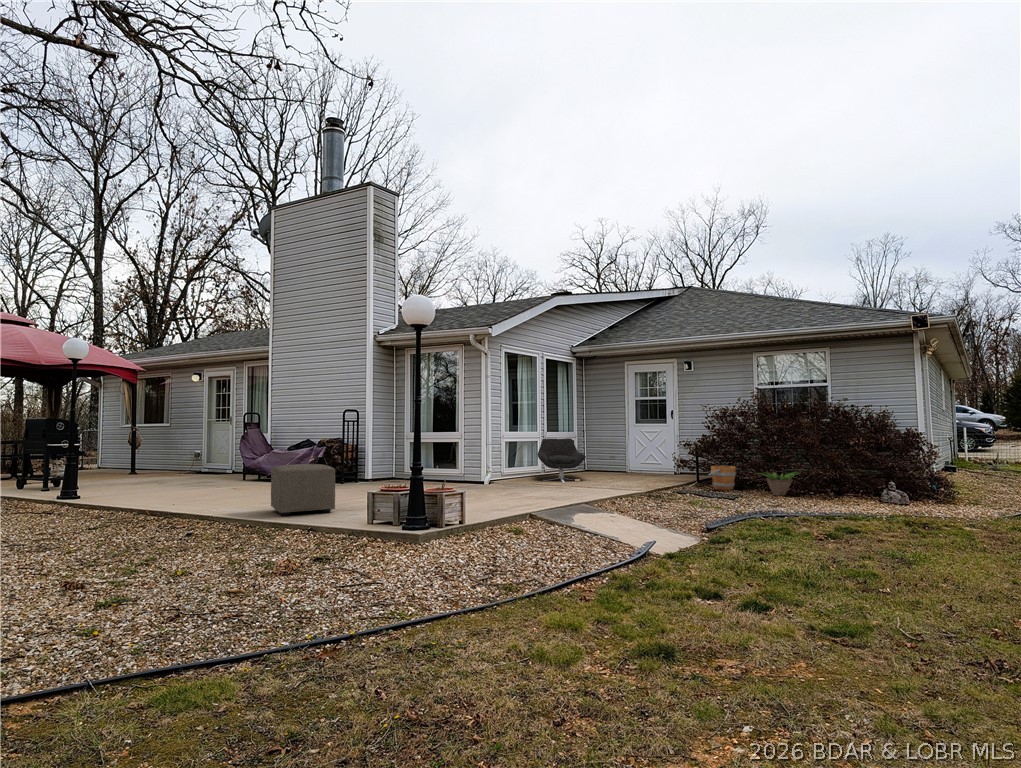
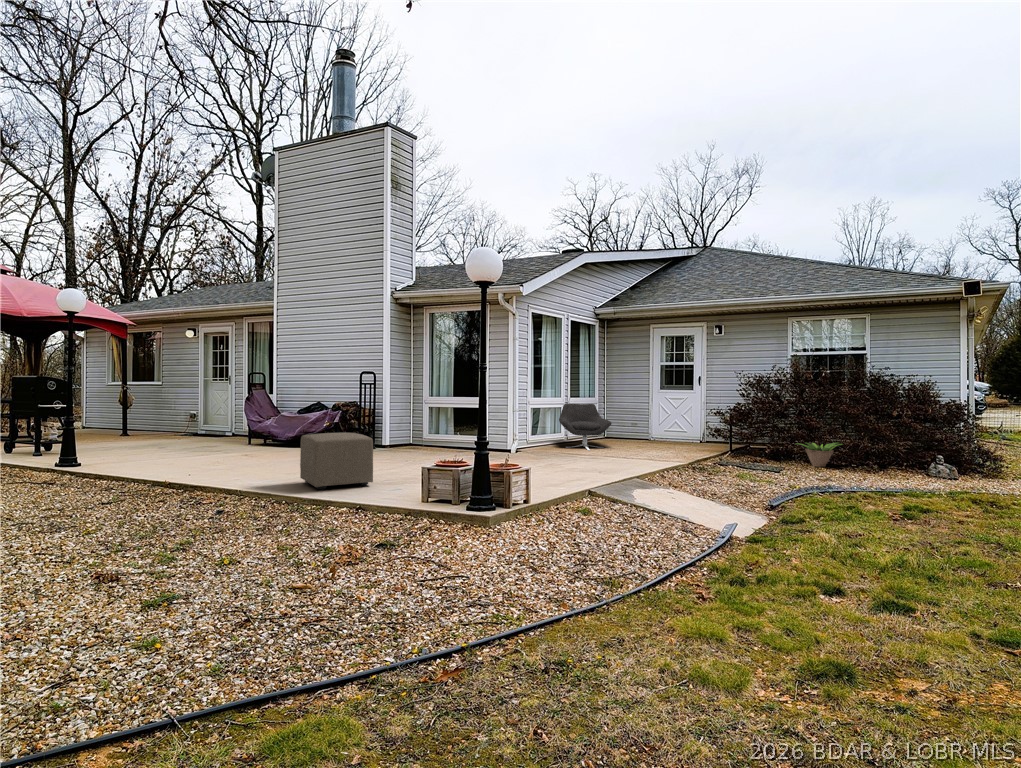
bucket: present [709,466,736,490] -> none [742,435,771,460]

